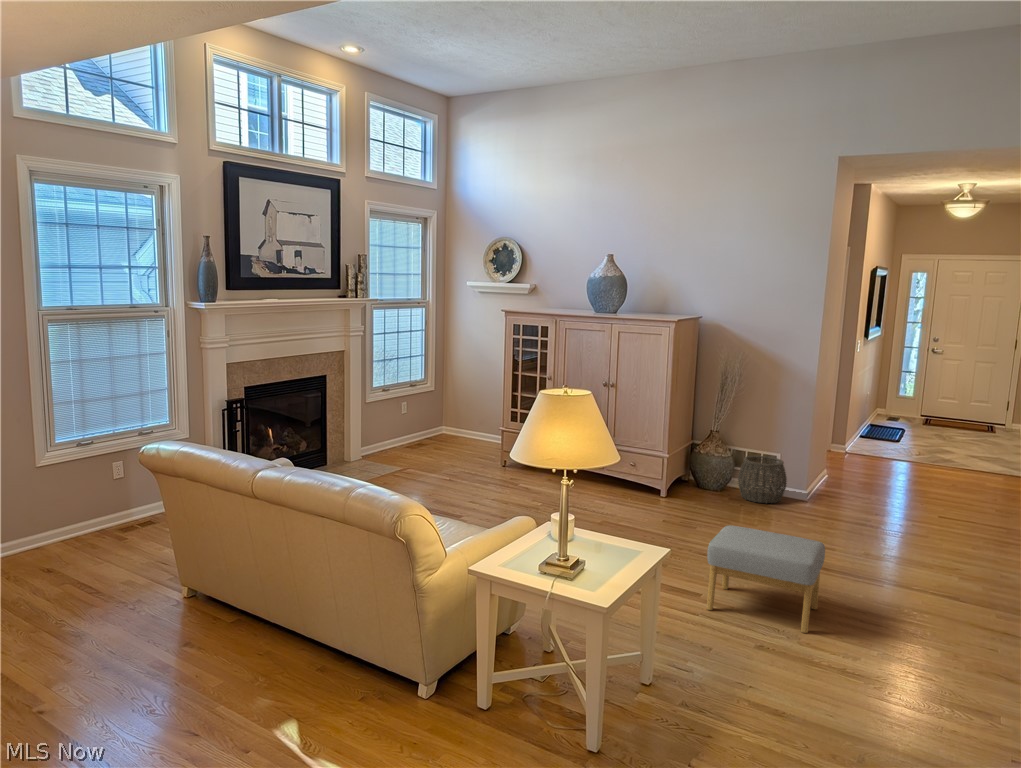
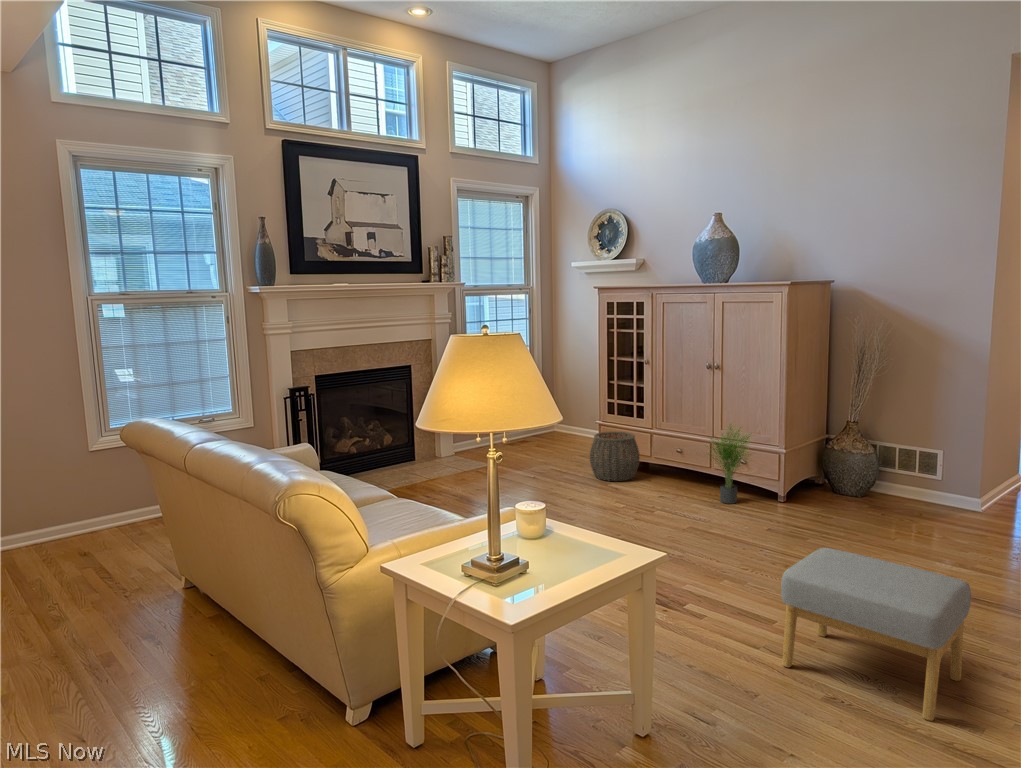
potted plant: none [601,430,645,498] -> present [708,427,750,504]
woven basket: present [738,456,787,503] -> present [590,432,640,481]

